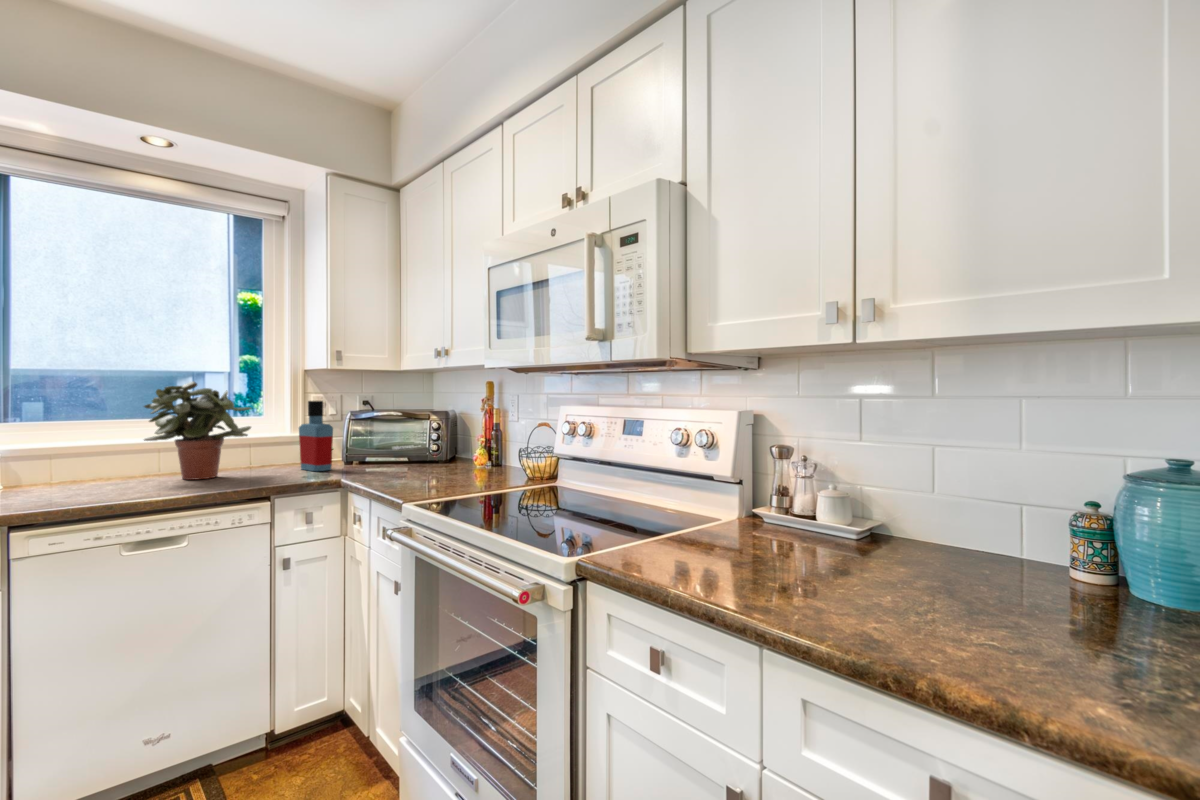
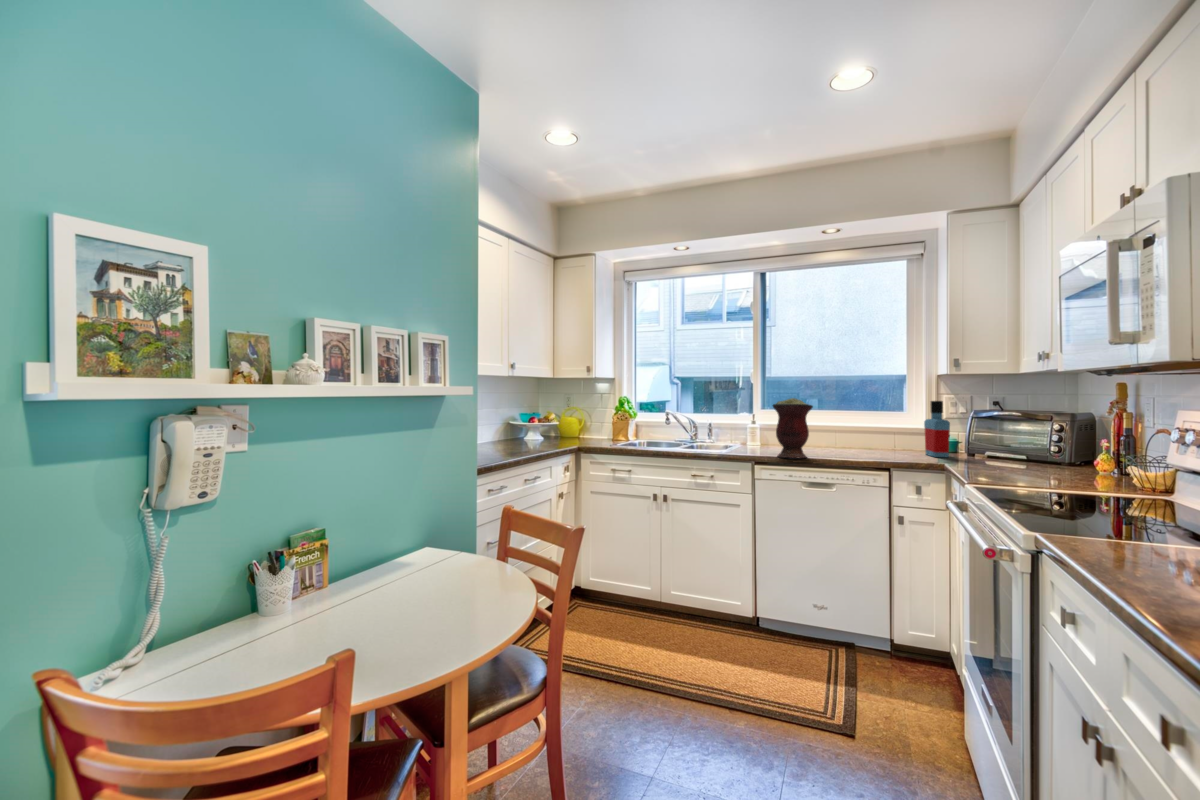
potted plant: present [144,382,251,480] -> none [819,388,888,453]
vase: none [53,397,142,504] -> present [773,398,813,458]

